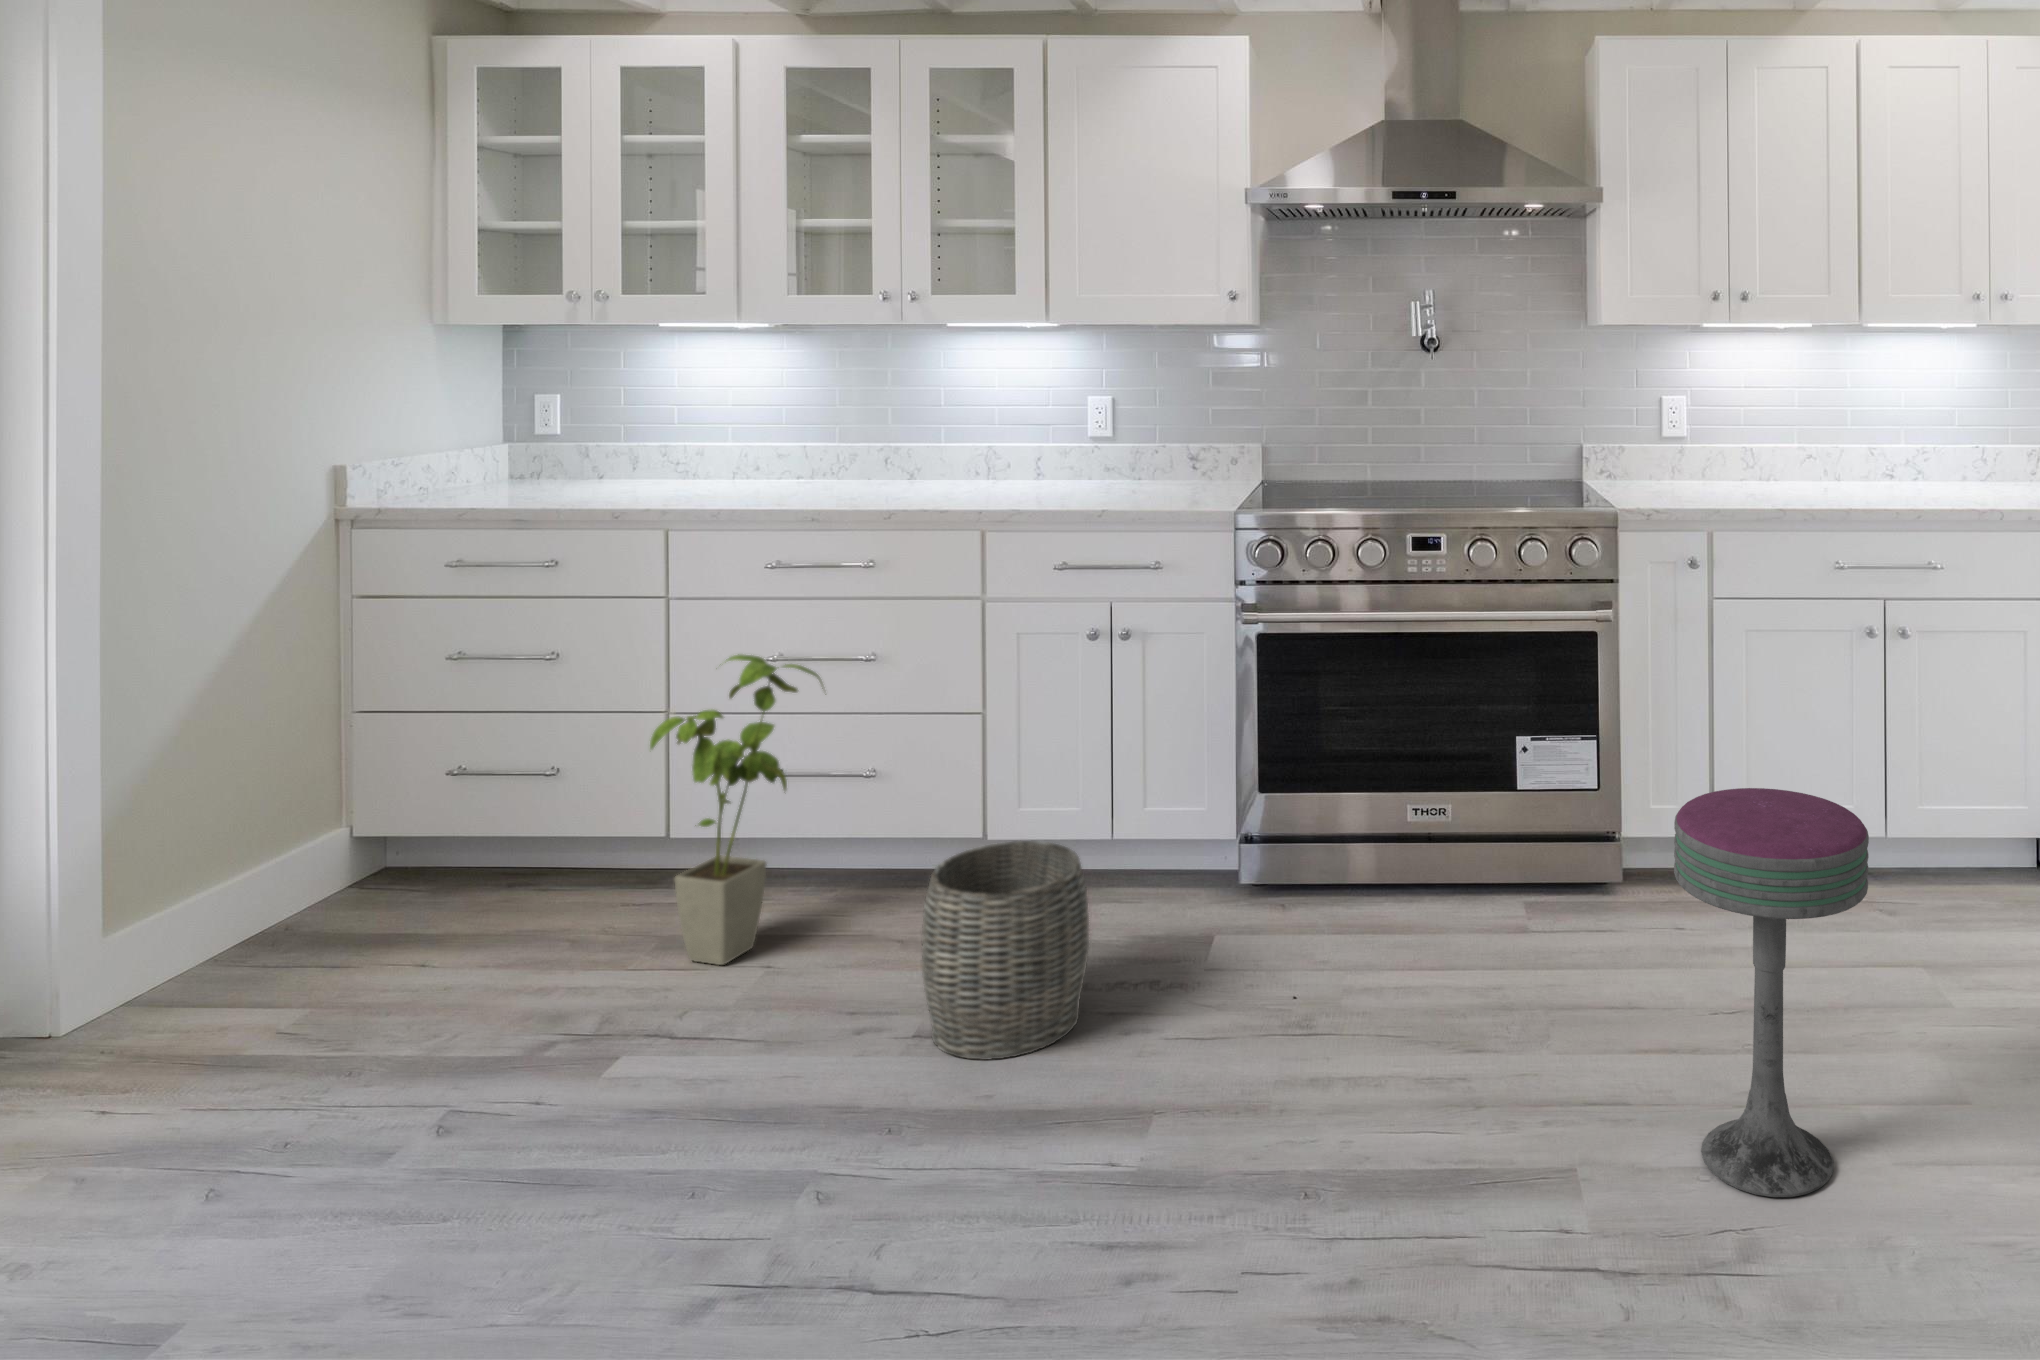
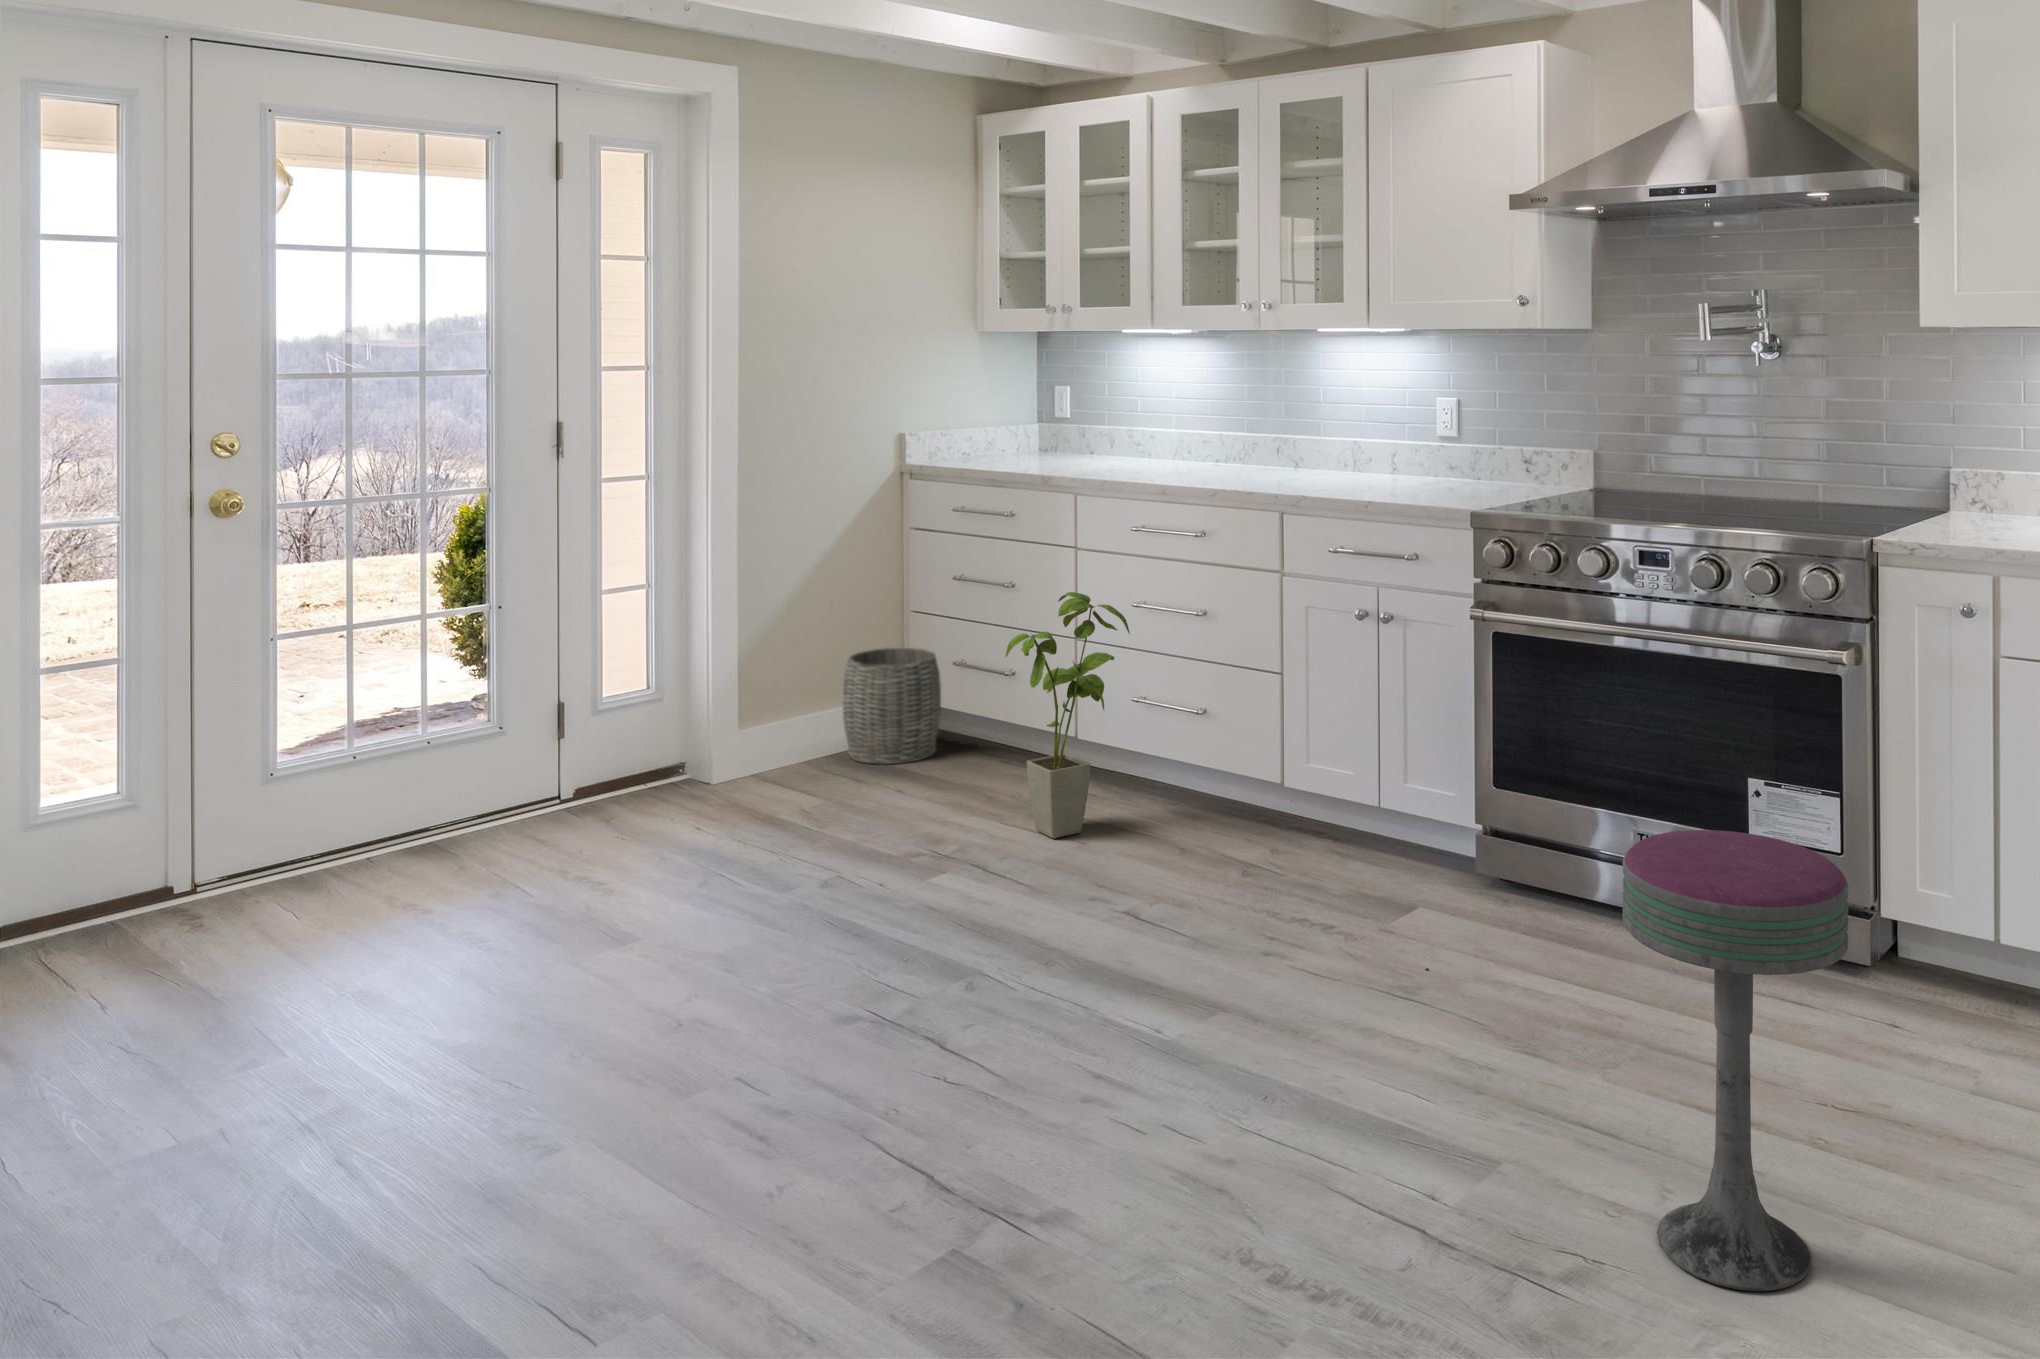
woven basket: present [922,841,1089,1060] -> present [843,648,941,764]

